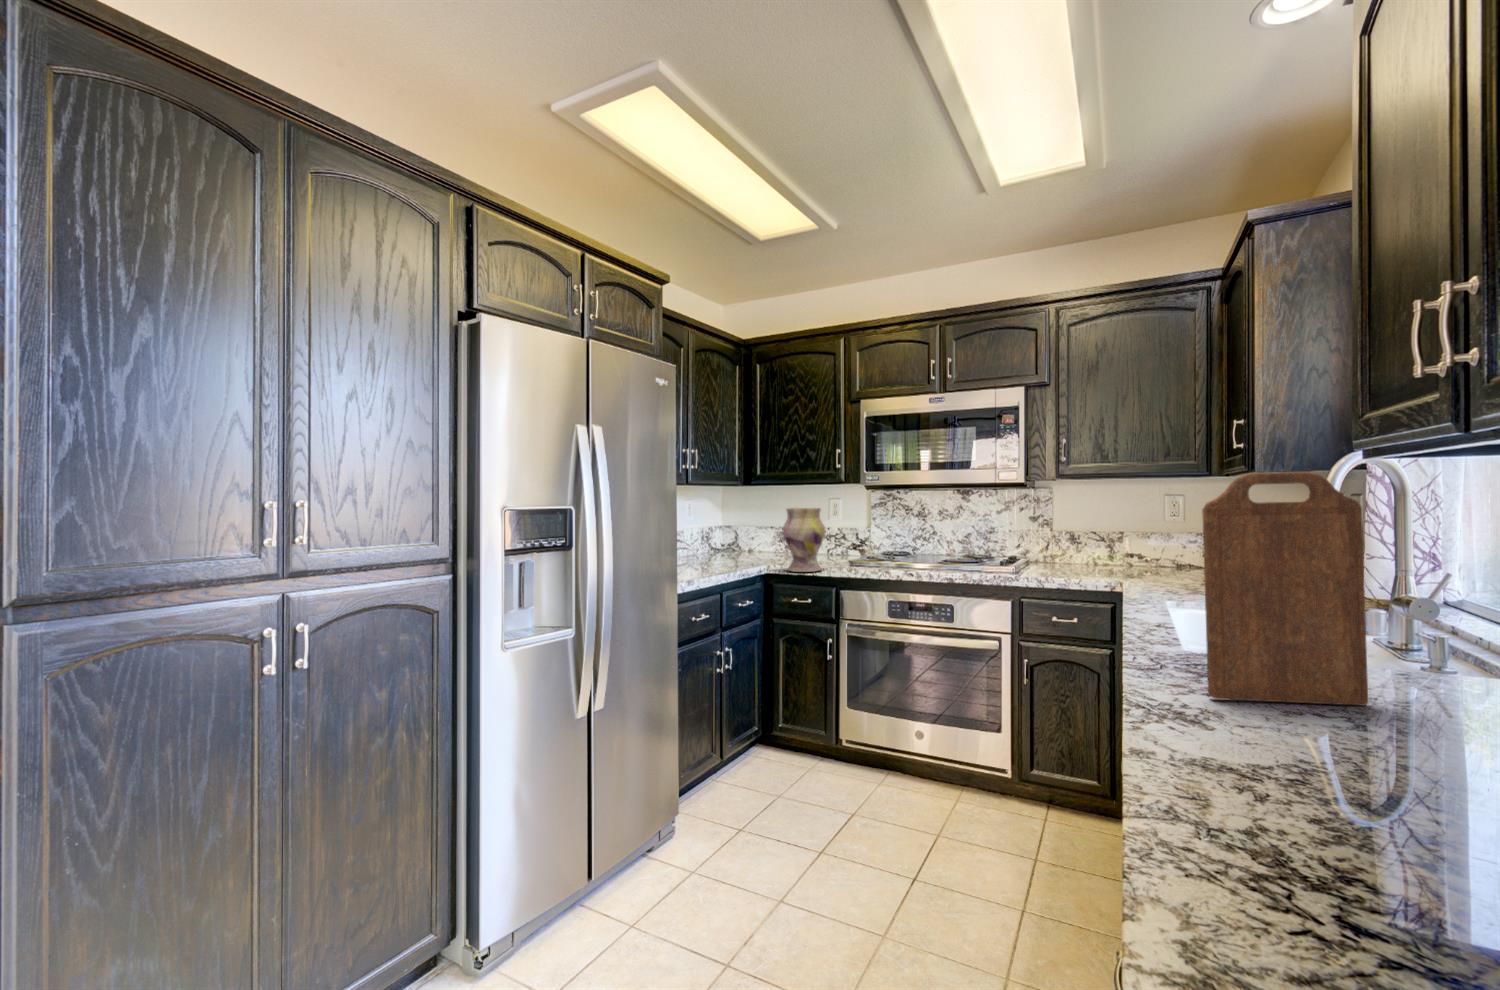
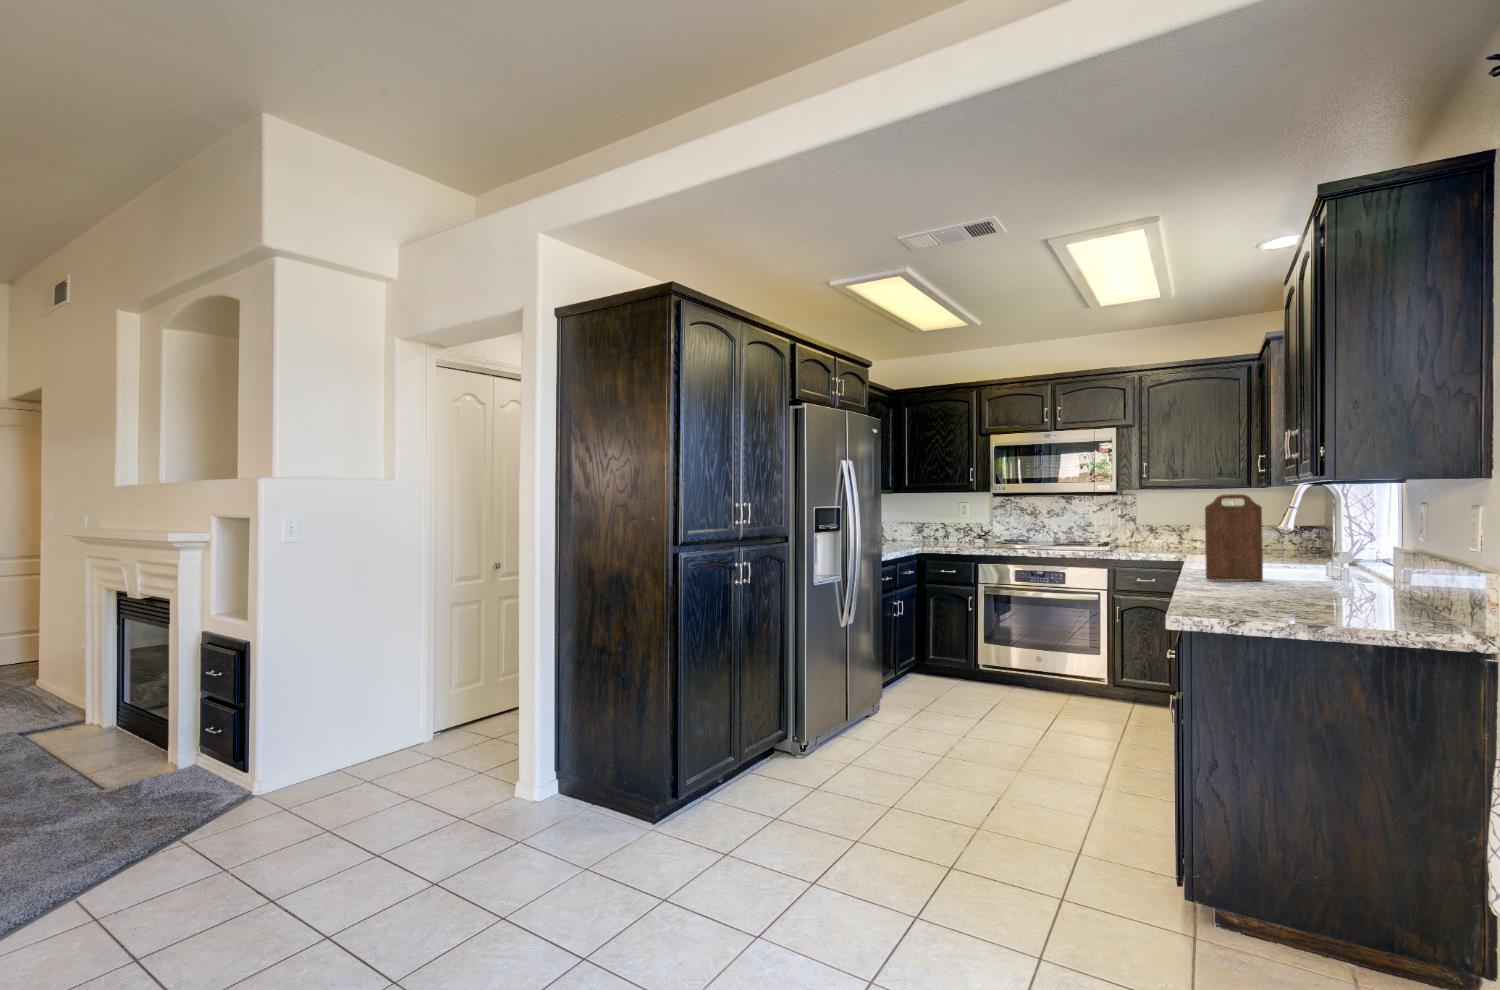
vase: present [782,508,825,572] -> none [944,507,976,552]

